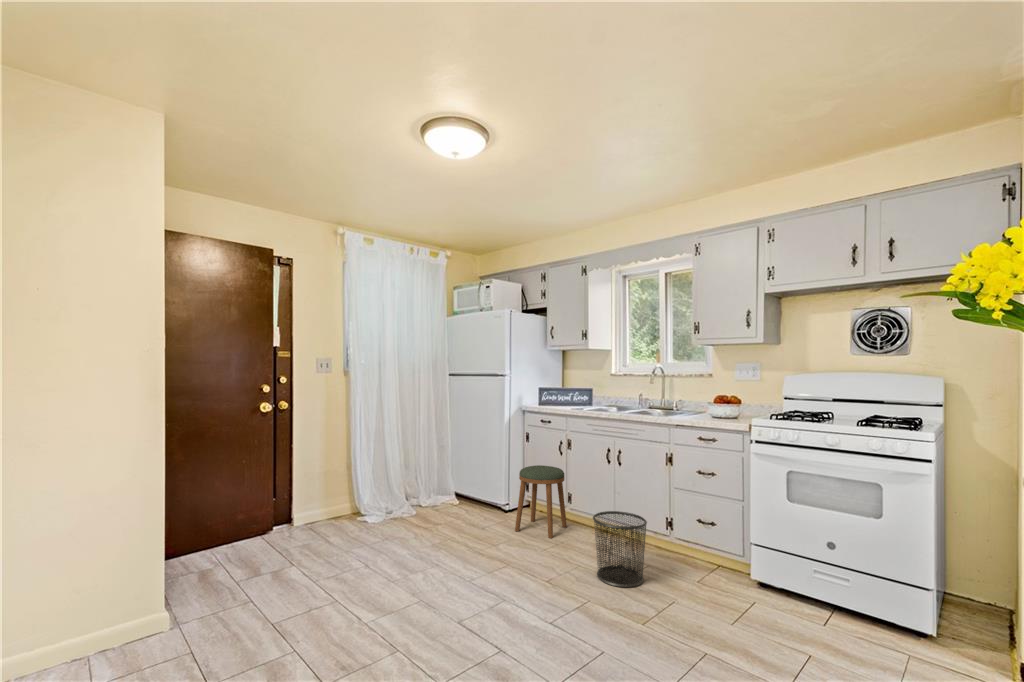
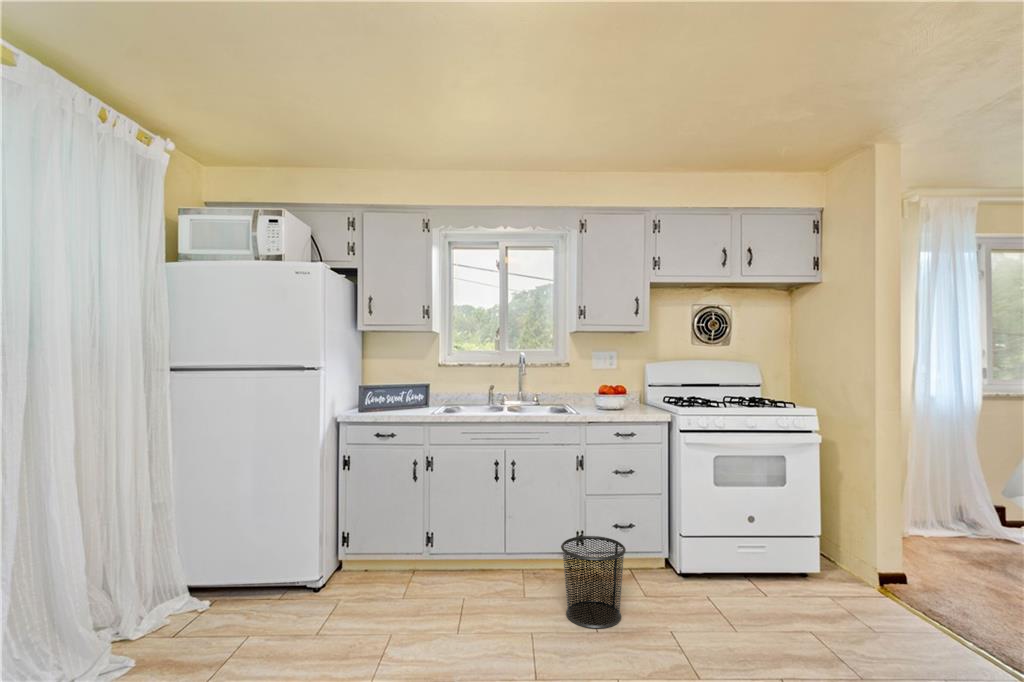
stool: present [515,465,567,538] -> none [381,502,451,613]

